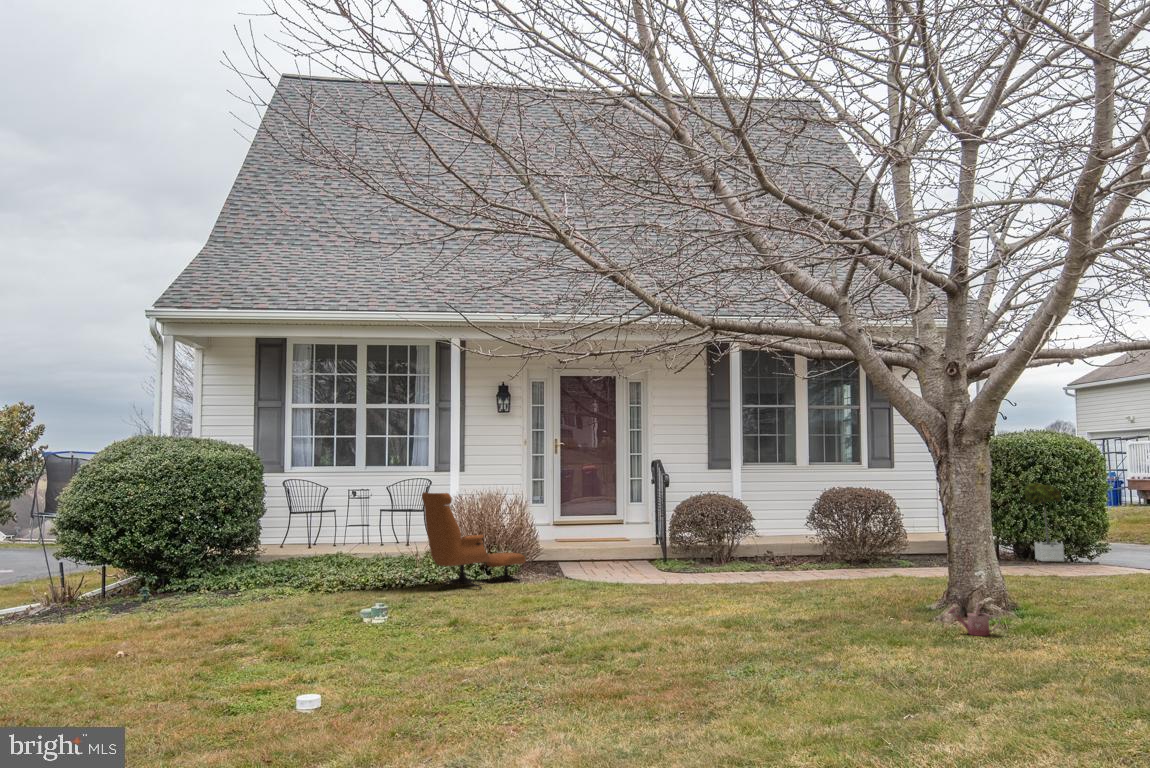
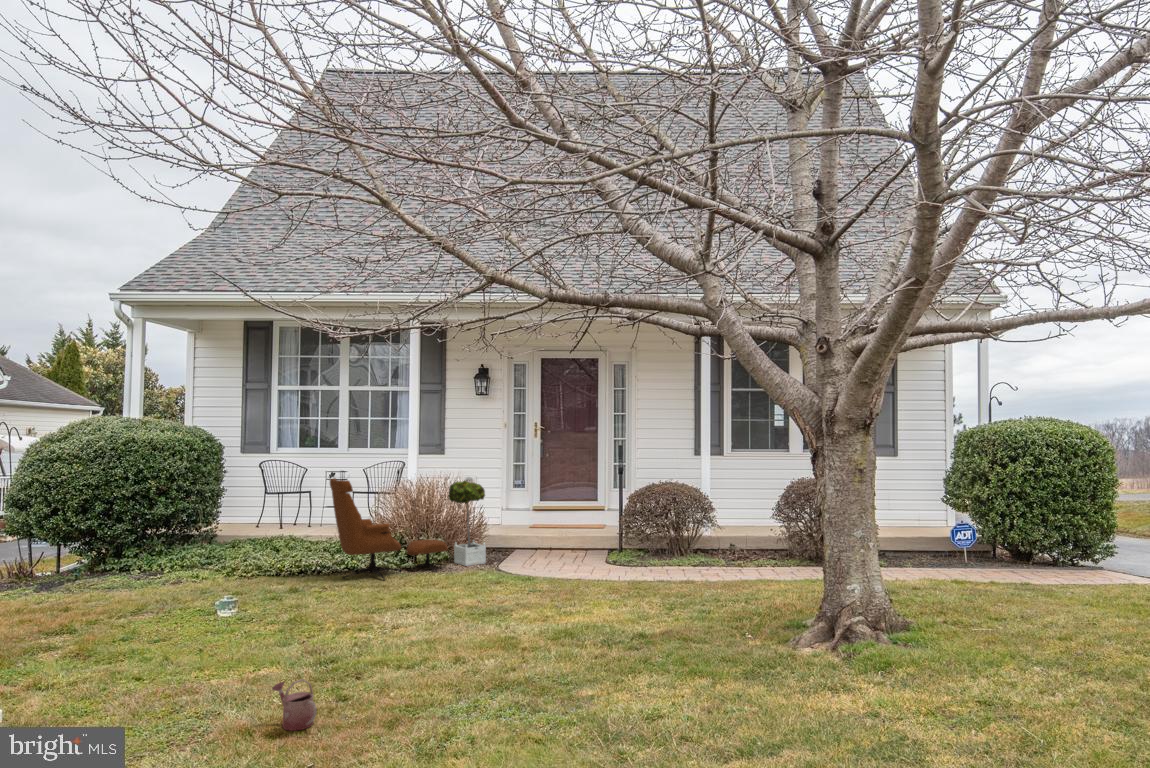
potted tree: present [1024,482,1064,561] -> present [448,481,486,566]
watering can: present [948,603,1000,636] -> present [272,679,317,731]

